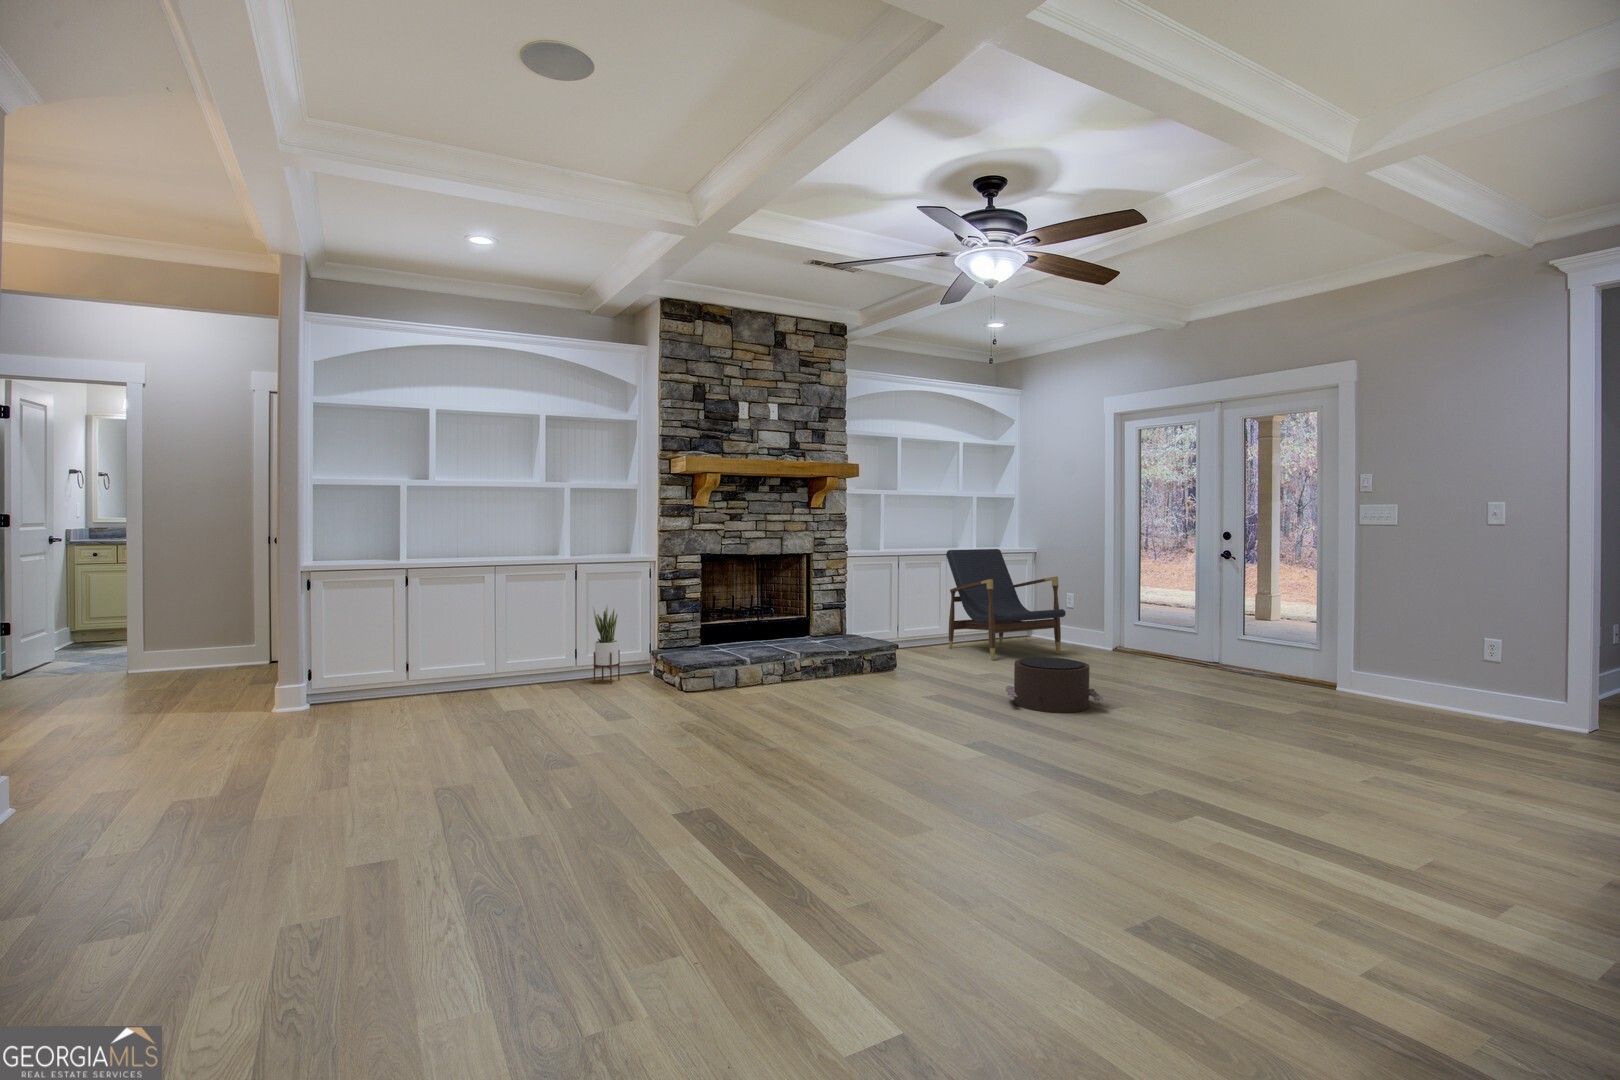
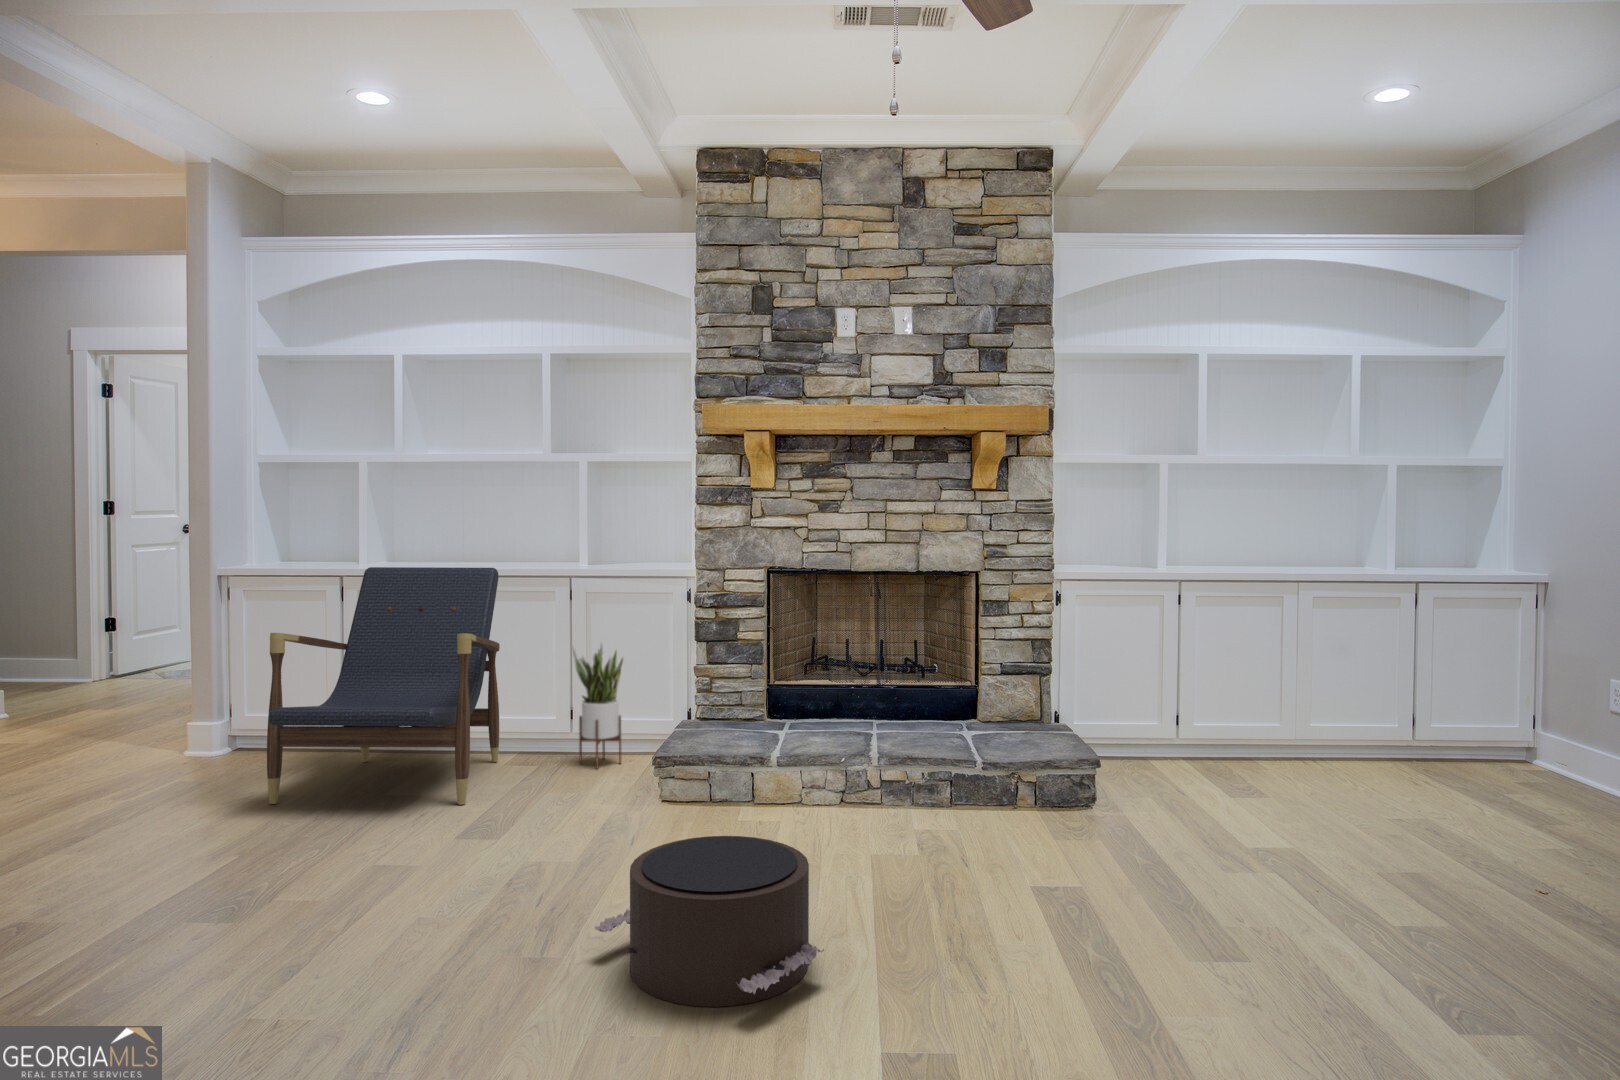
lounge chair: present [946,549,1066,660] -> present [267,567,500,805]
pouf: present [1006,657,1103,713] -> present [595,836,824,1007]

